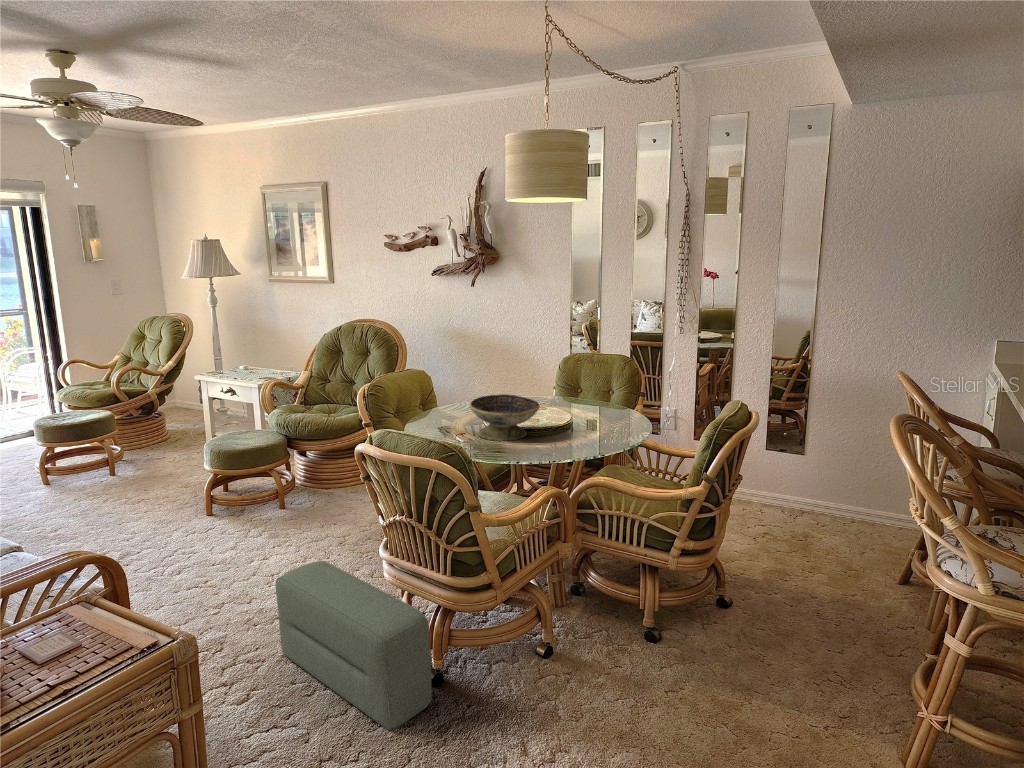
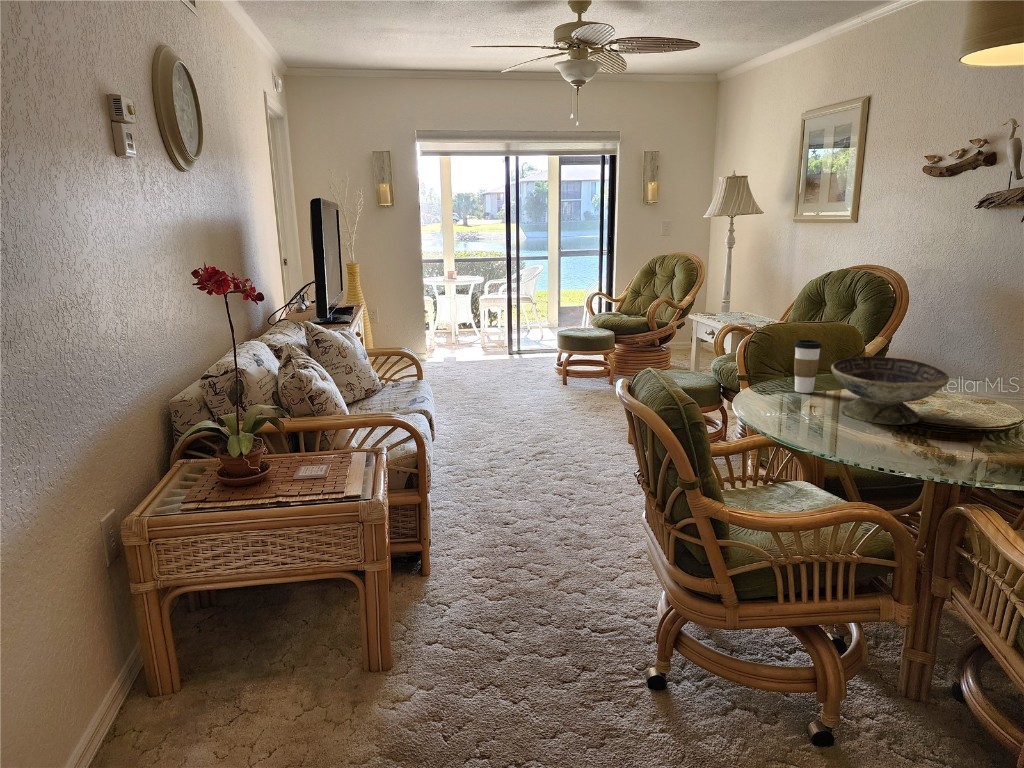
coffee cup: none [427,391,447,431] -> present [794,340,822,393]
pouf: present [276,561,432,729] -> none [556,498,633,701]

